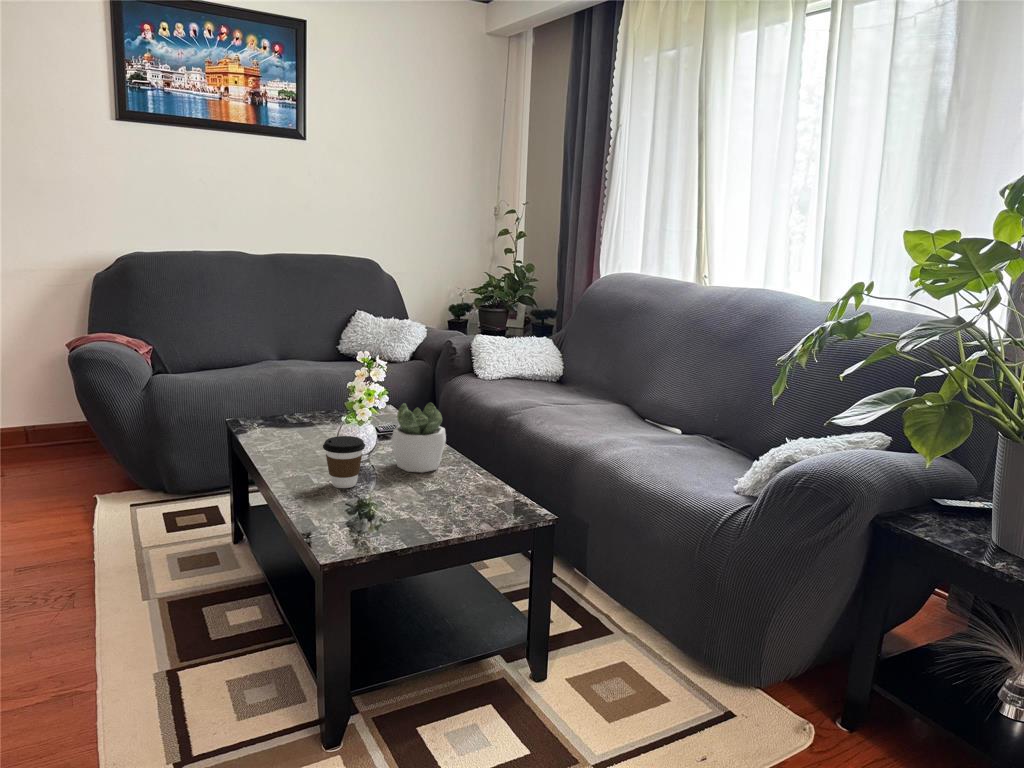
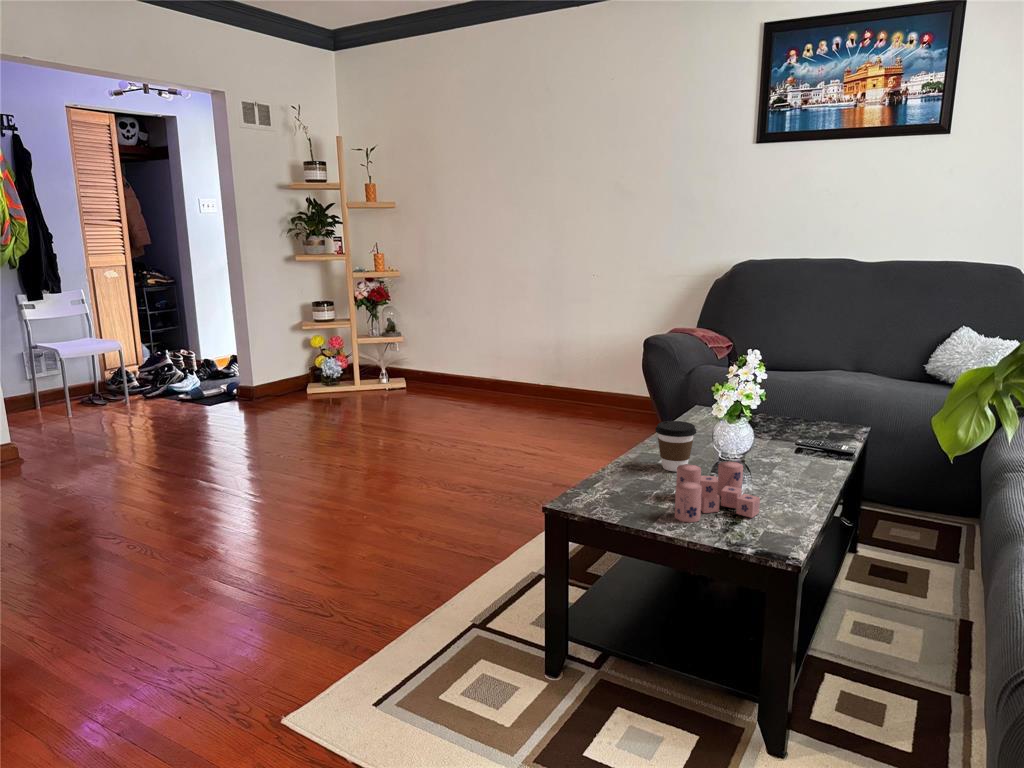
succulent plant: present [392,403,446,473] -> none [747,405,808,484]
candle: none [396,460,475,523] -> present [675,461,760,522]

